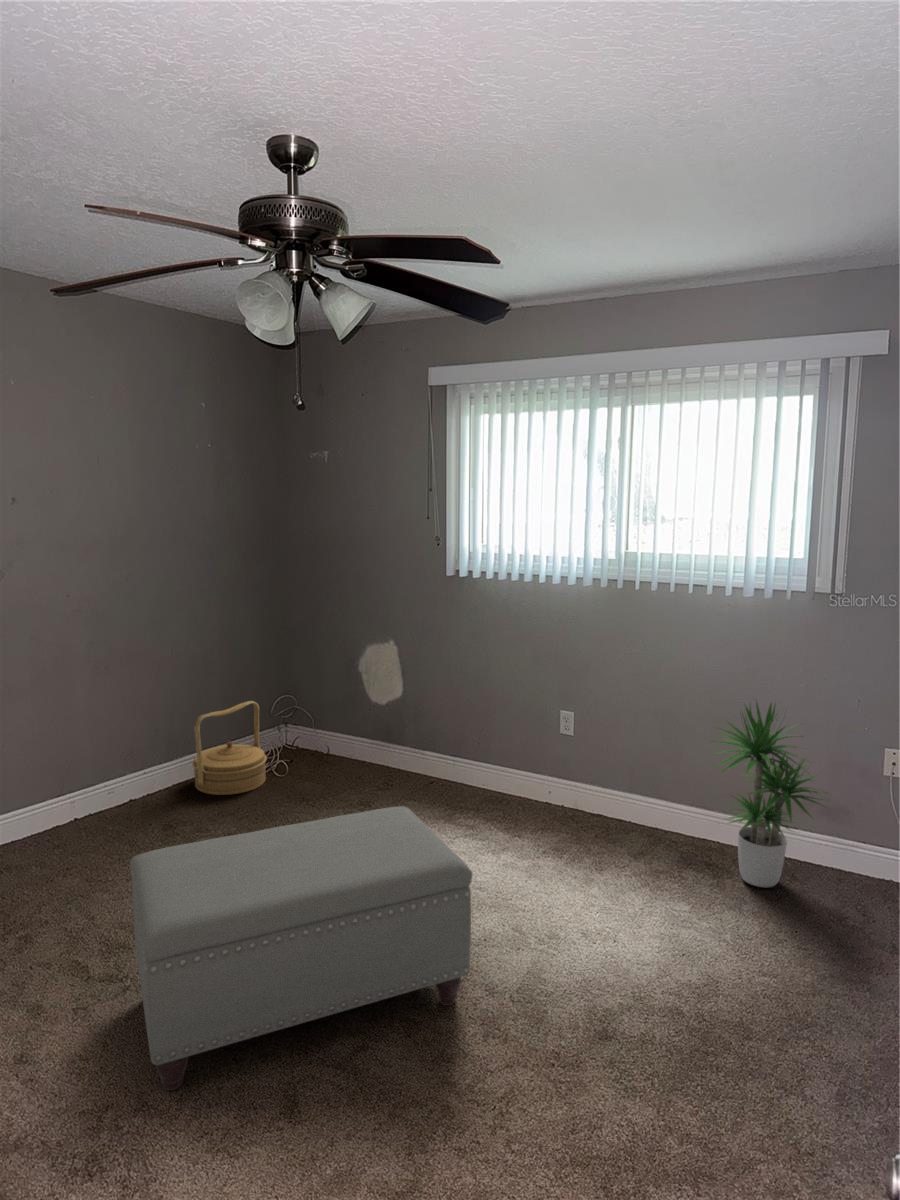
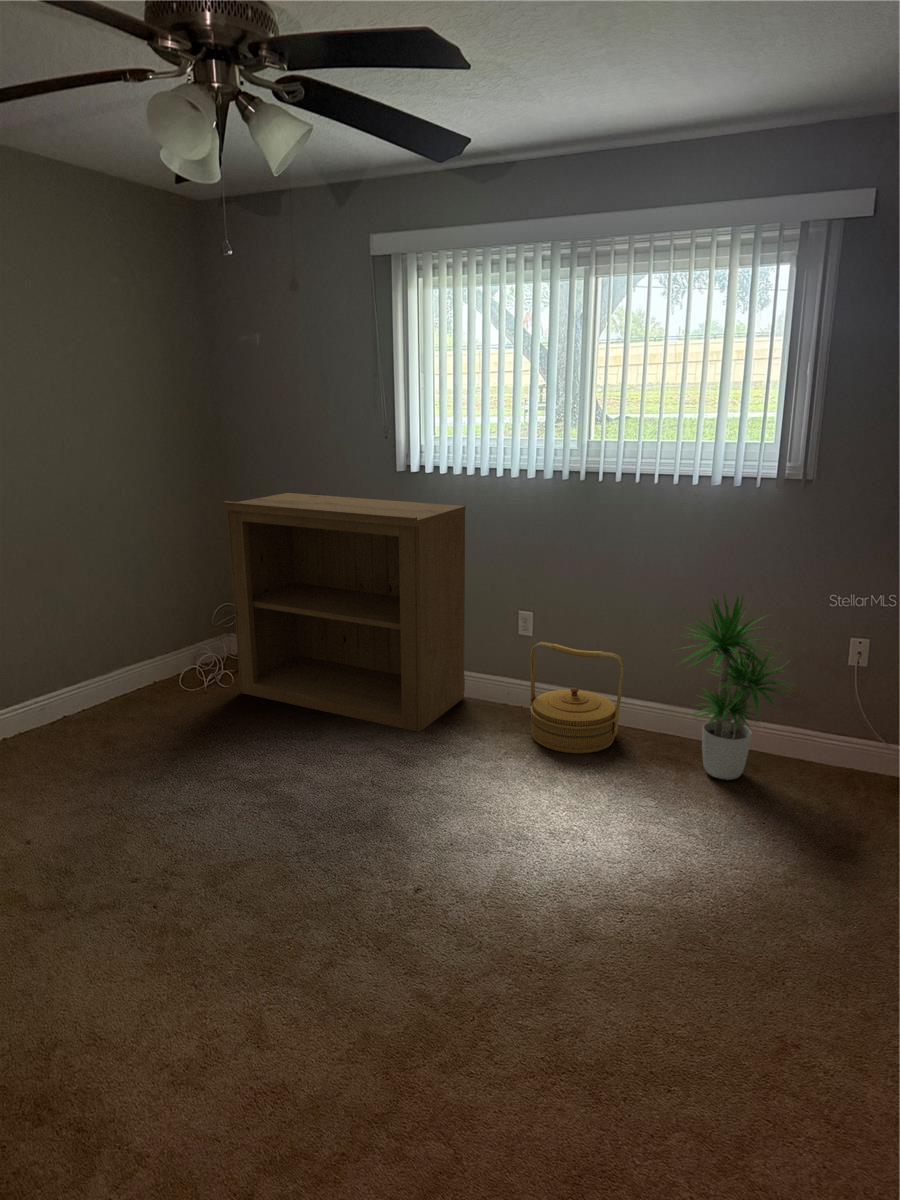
bookshelf: none [286,594,510,827] -> present [222,493,466,732]
woven basket: present [193,701,267,795] -> present [530,642,625,753]
ottoman: present [130,807,472,1091] -> none [65,714,441,1020]

